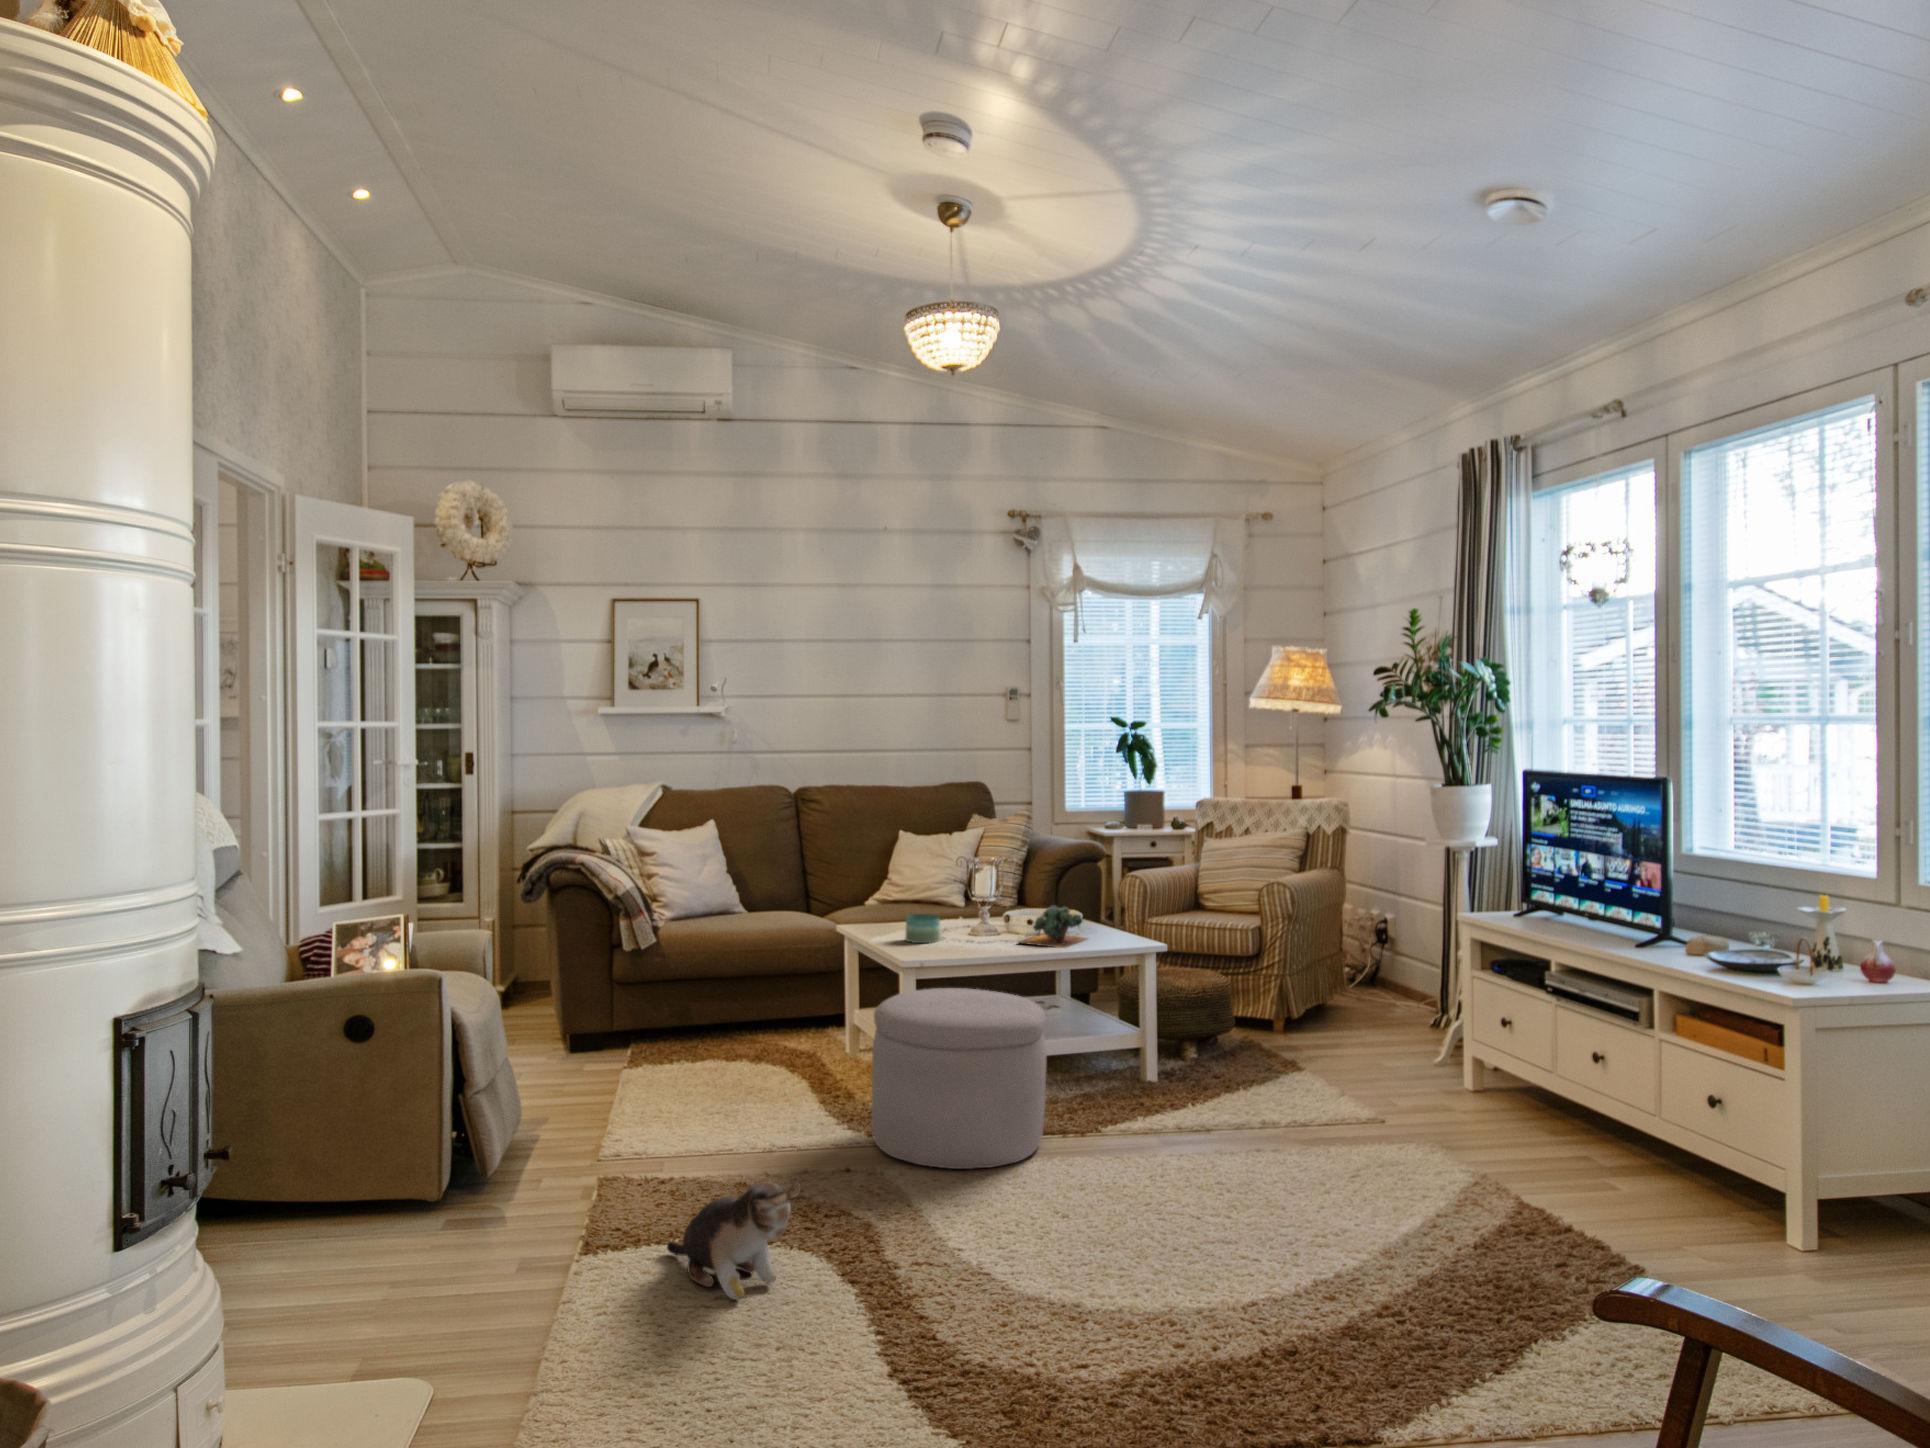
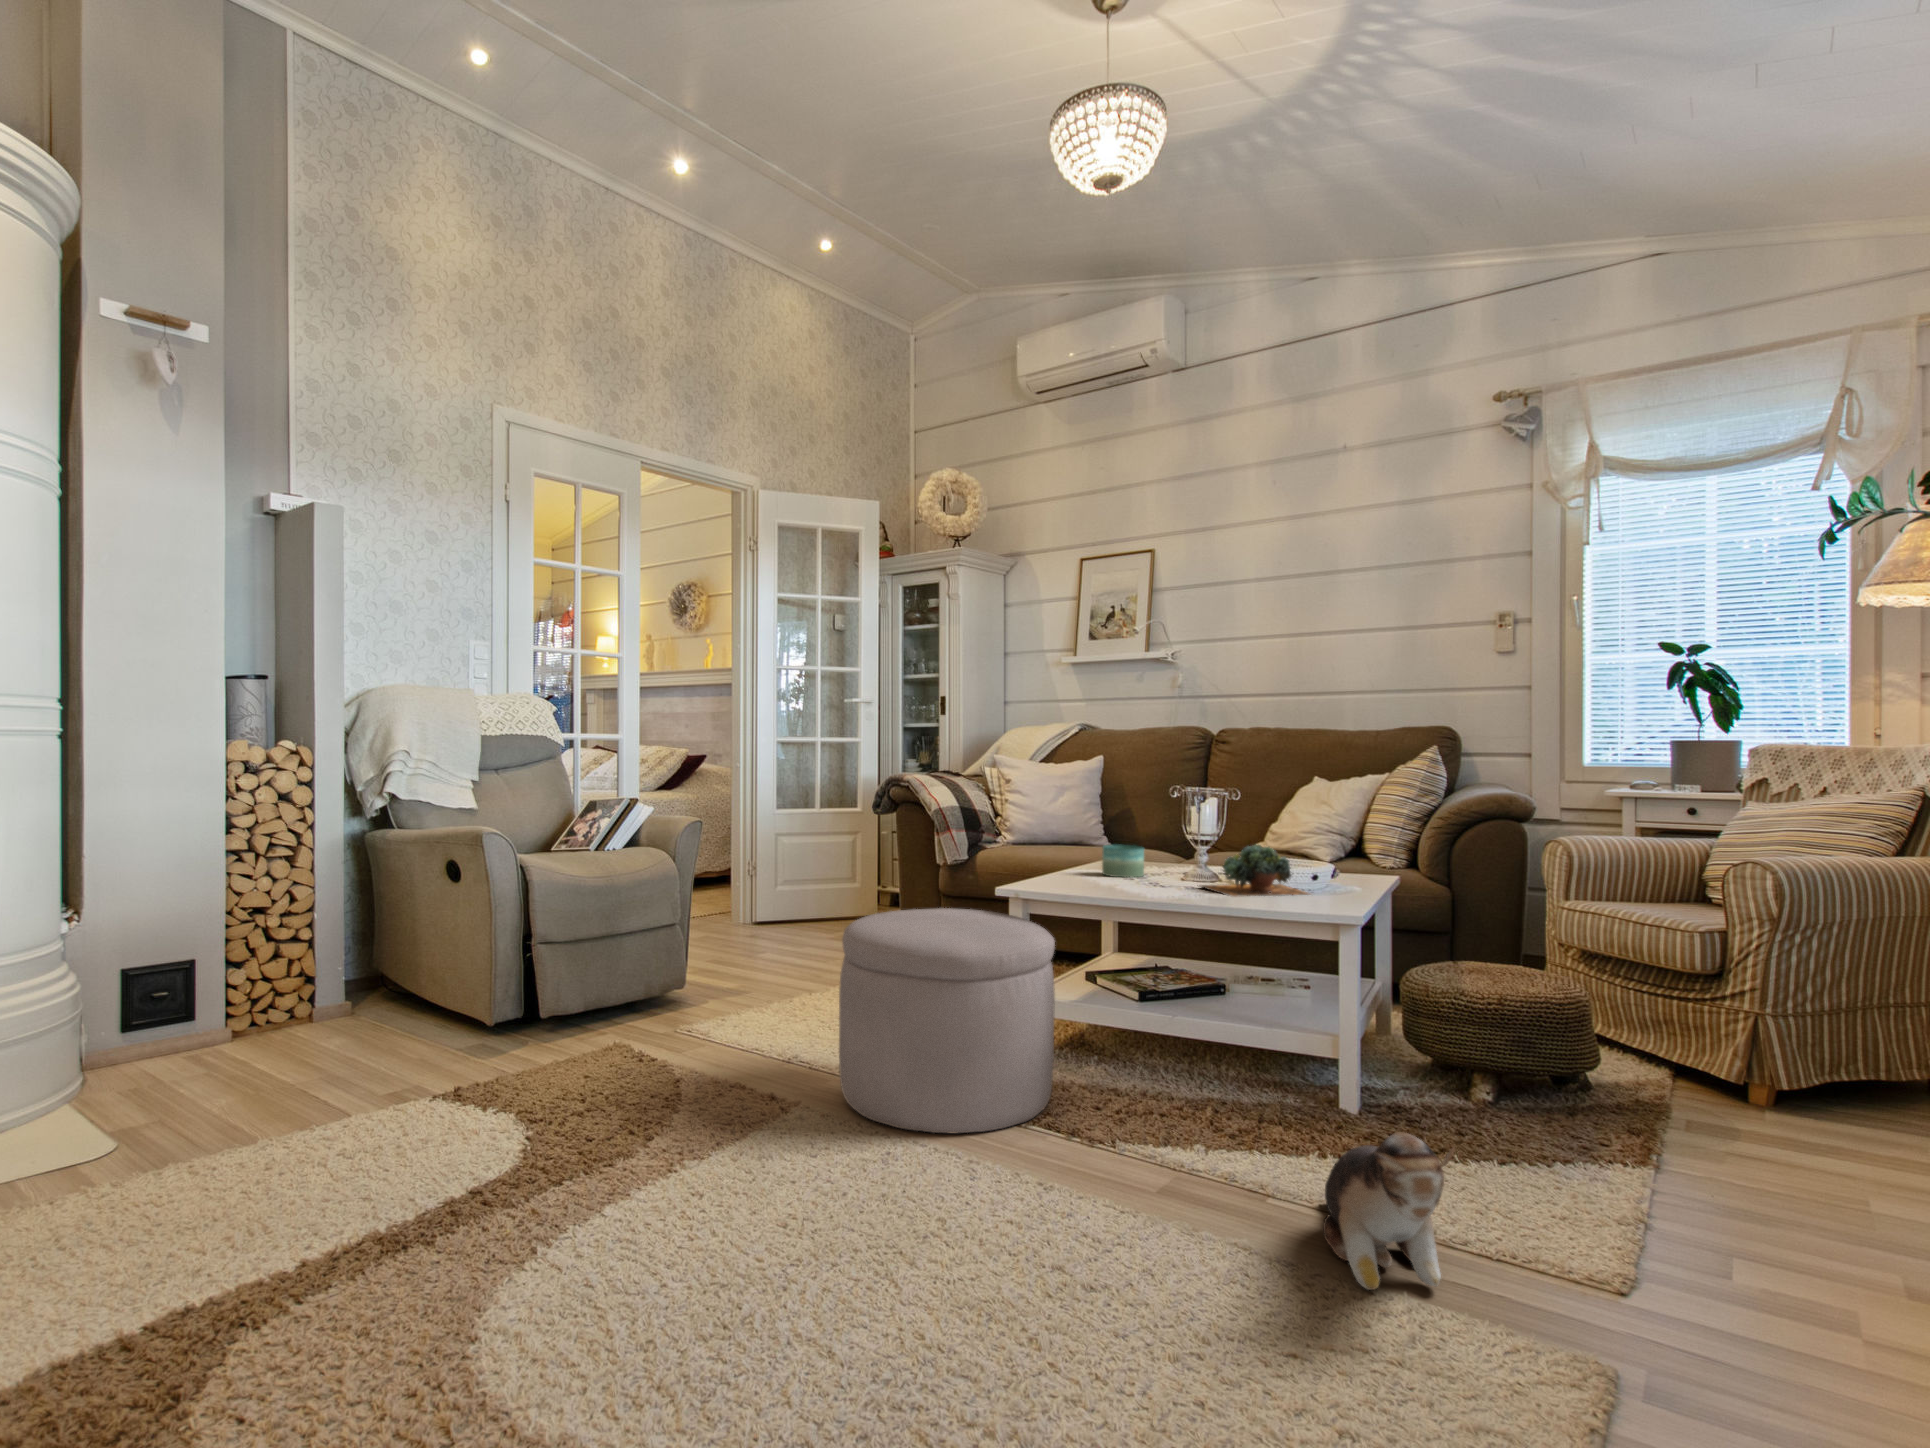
plush toy: present [667,1181,801,1300] -> present [1323,1132,1455,1290]

